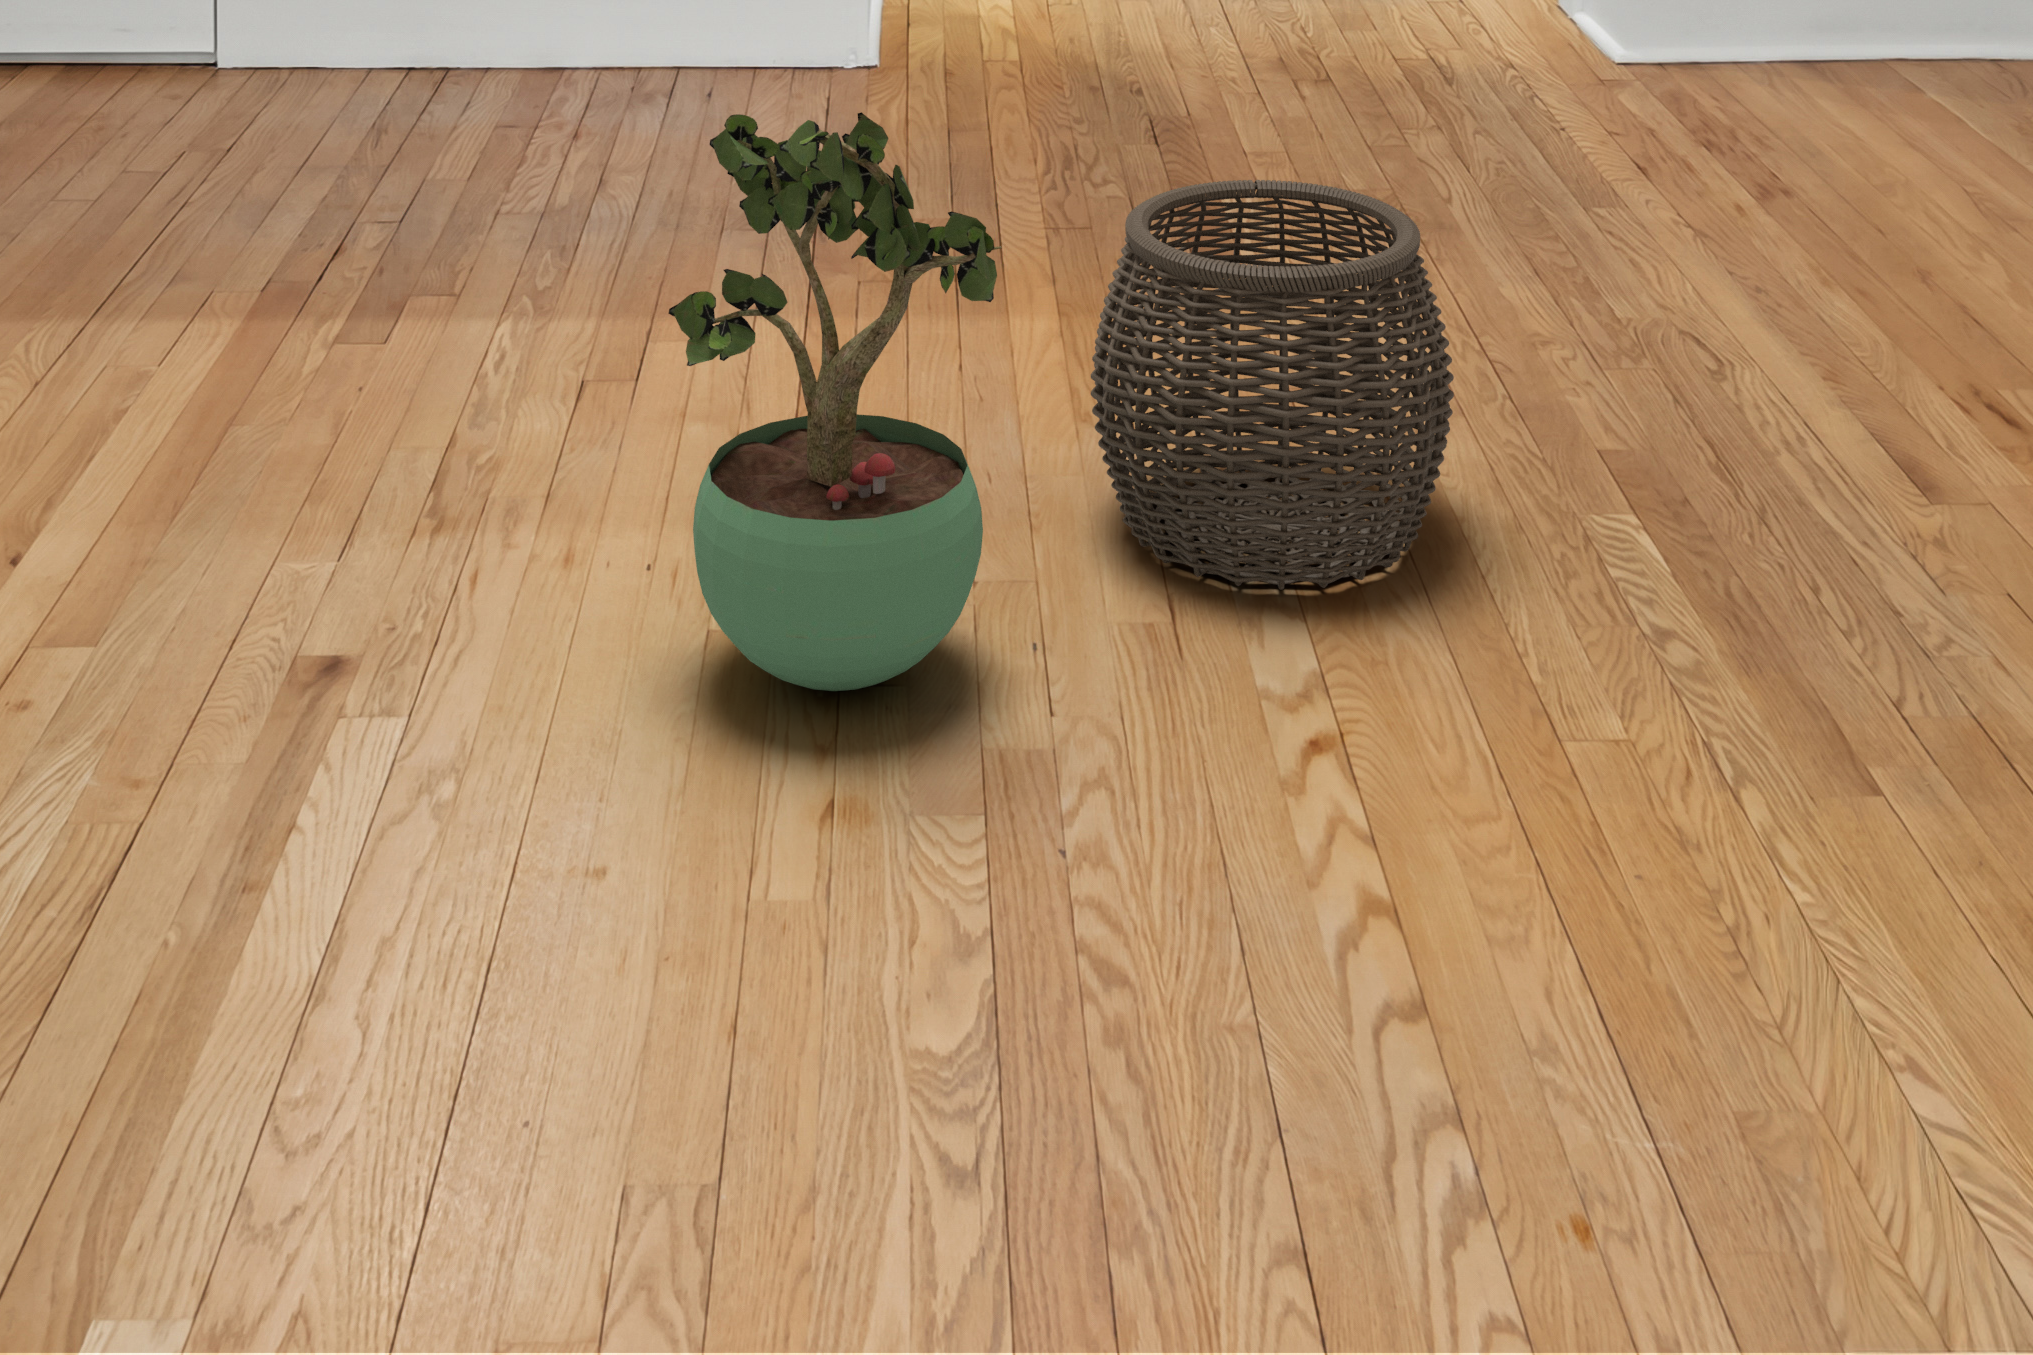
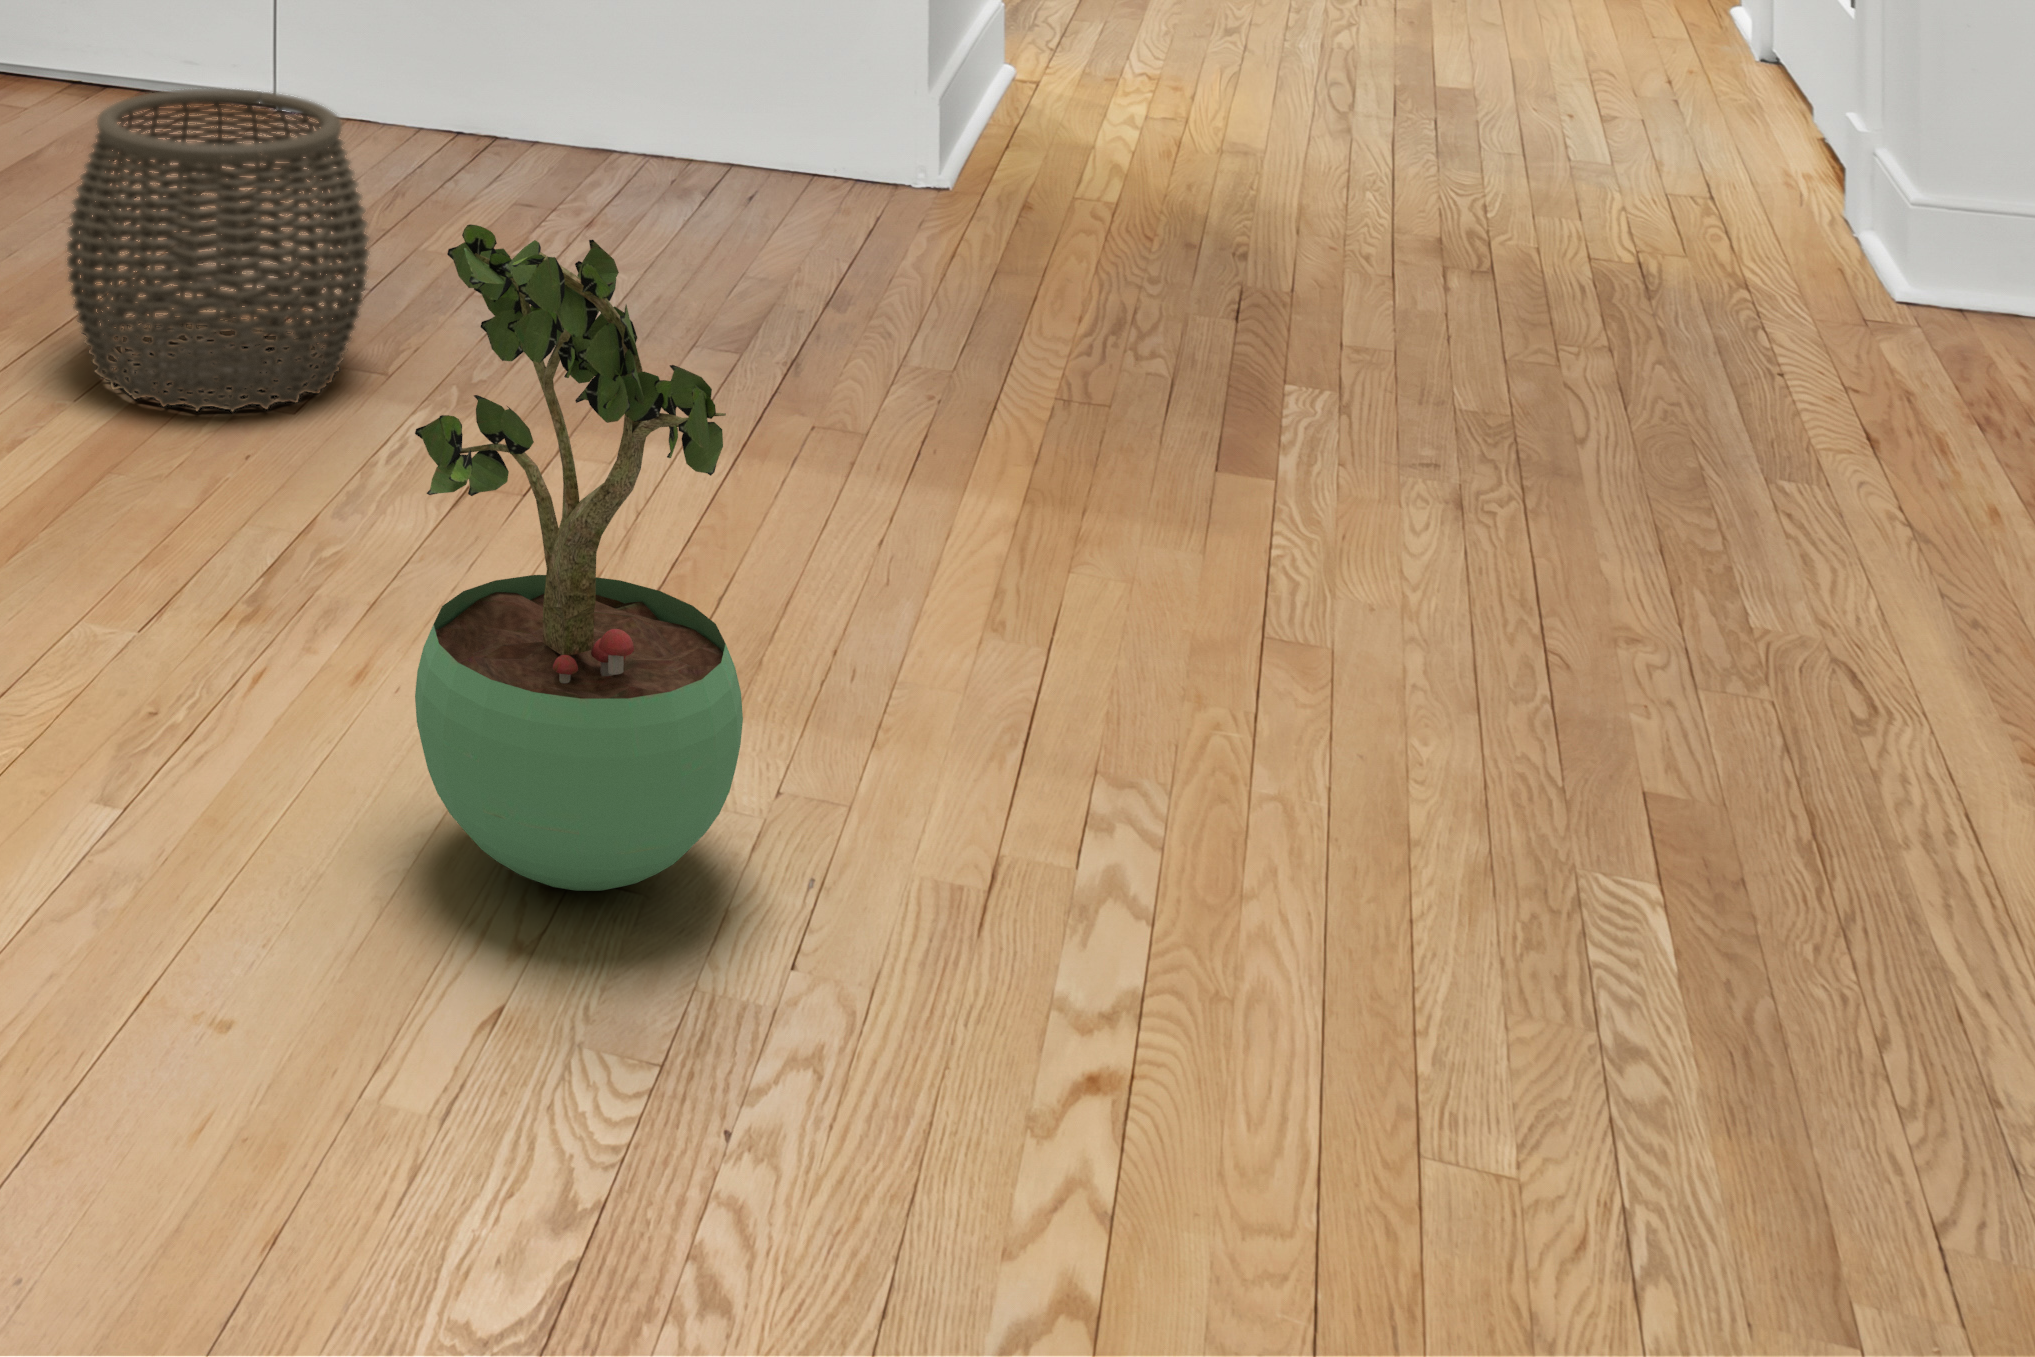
woven basket: present [1091,180,1454,590] -> present [67,89,369,412]

